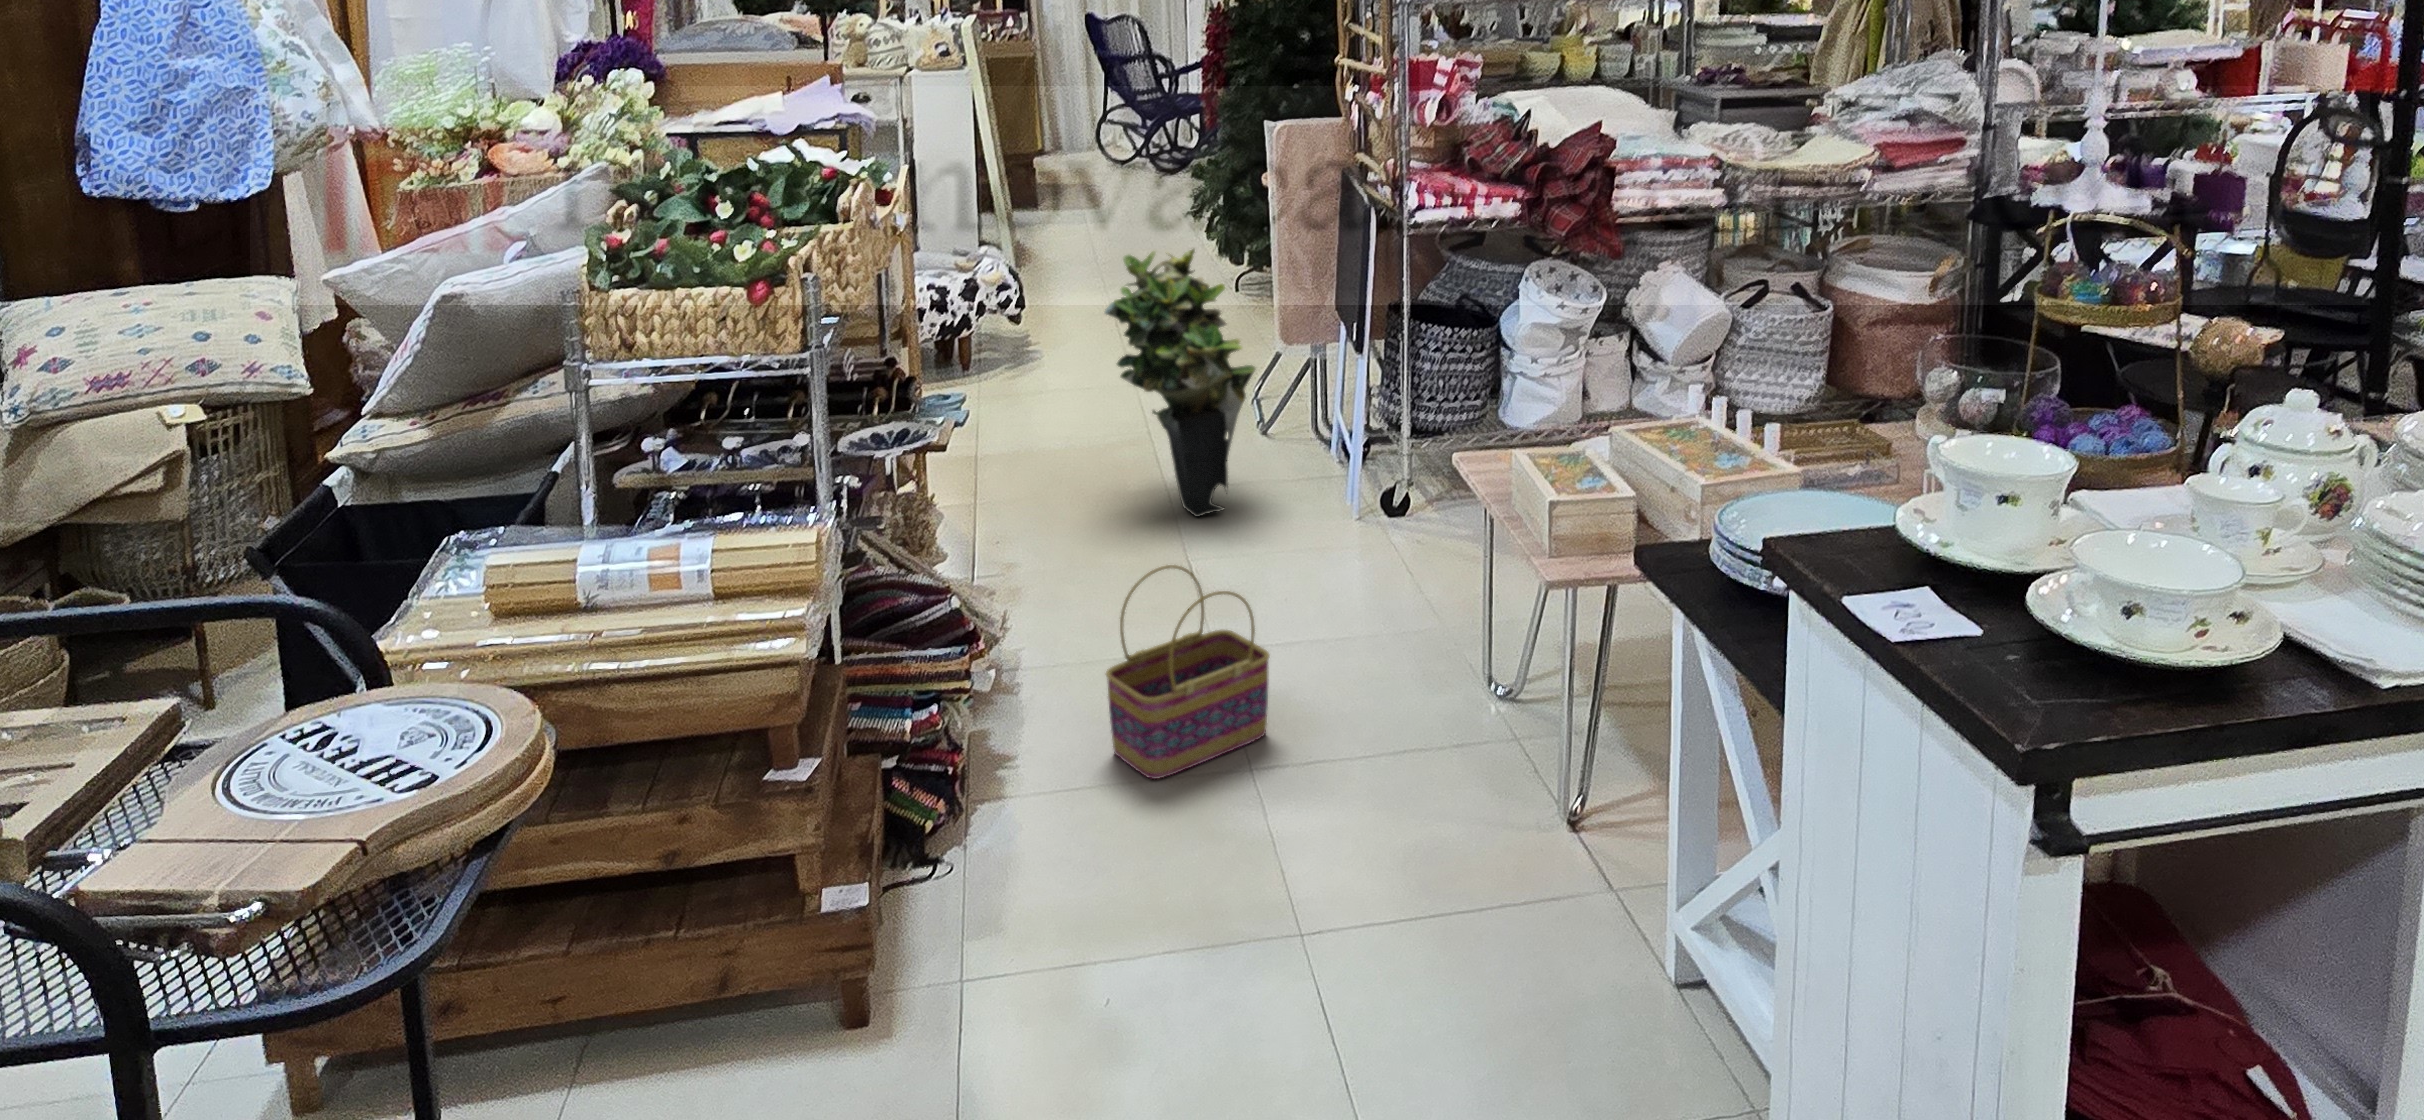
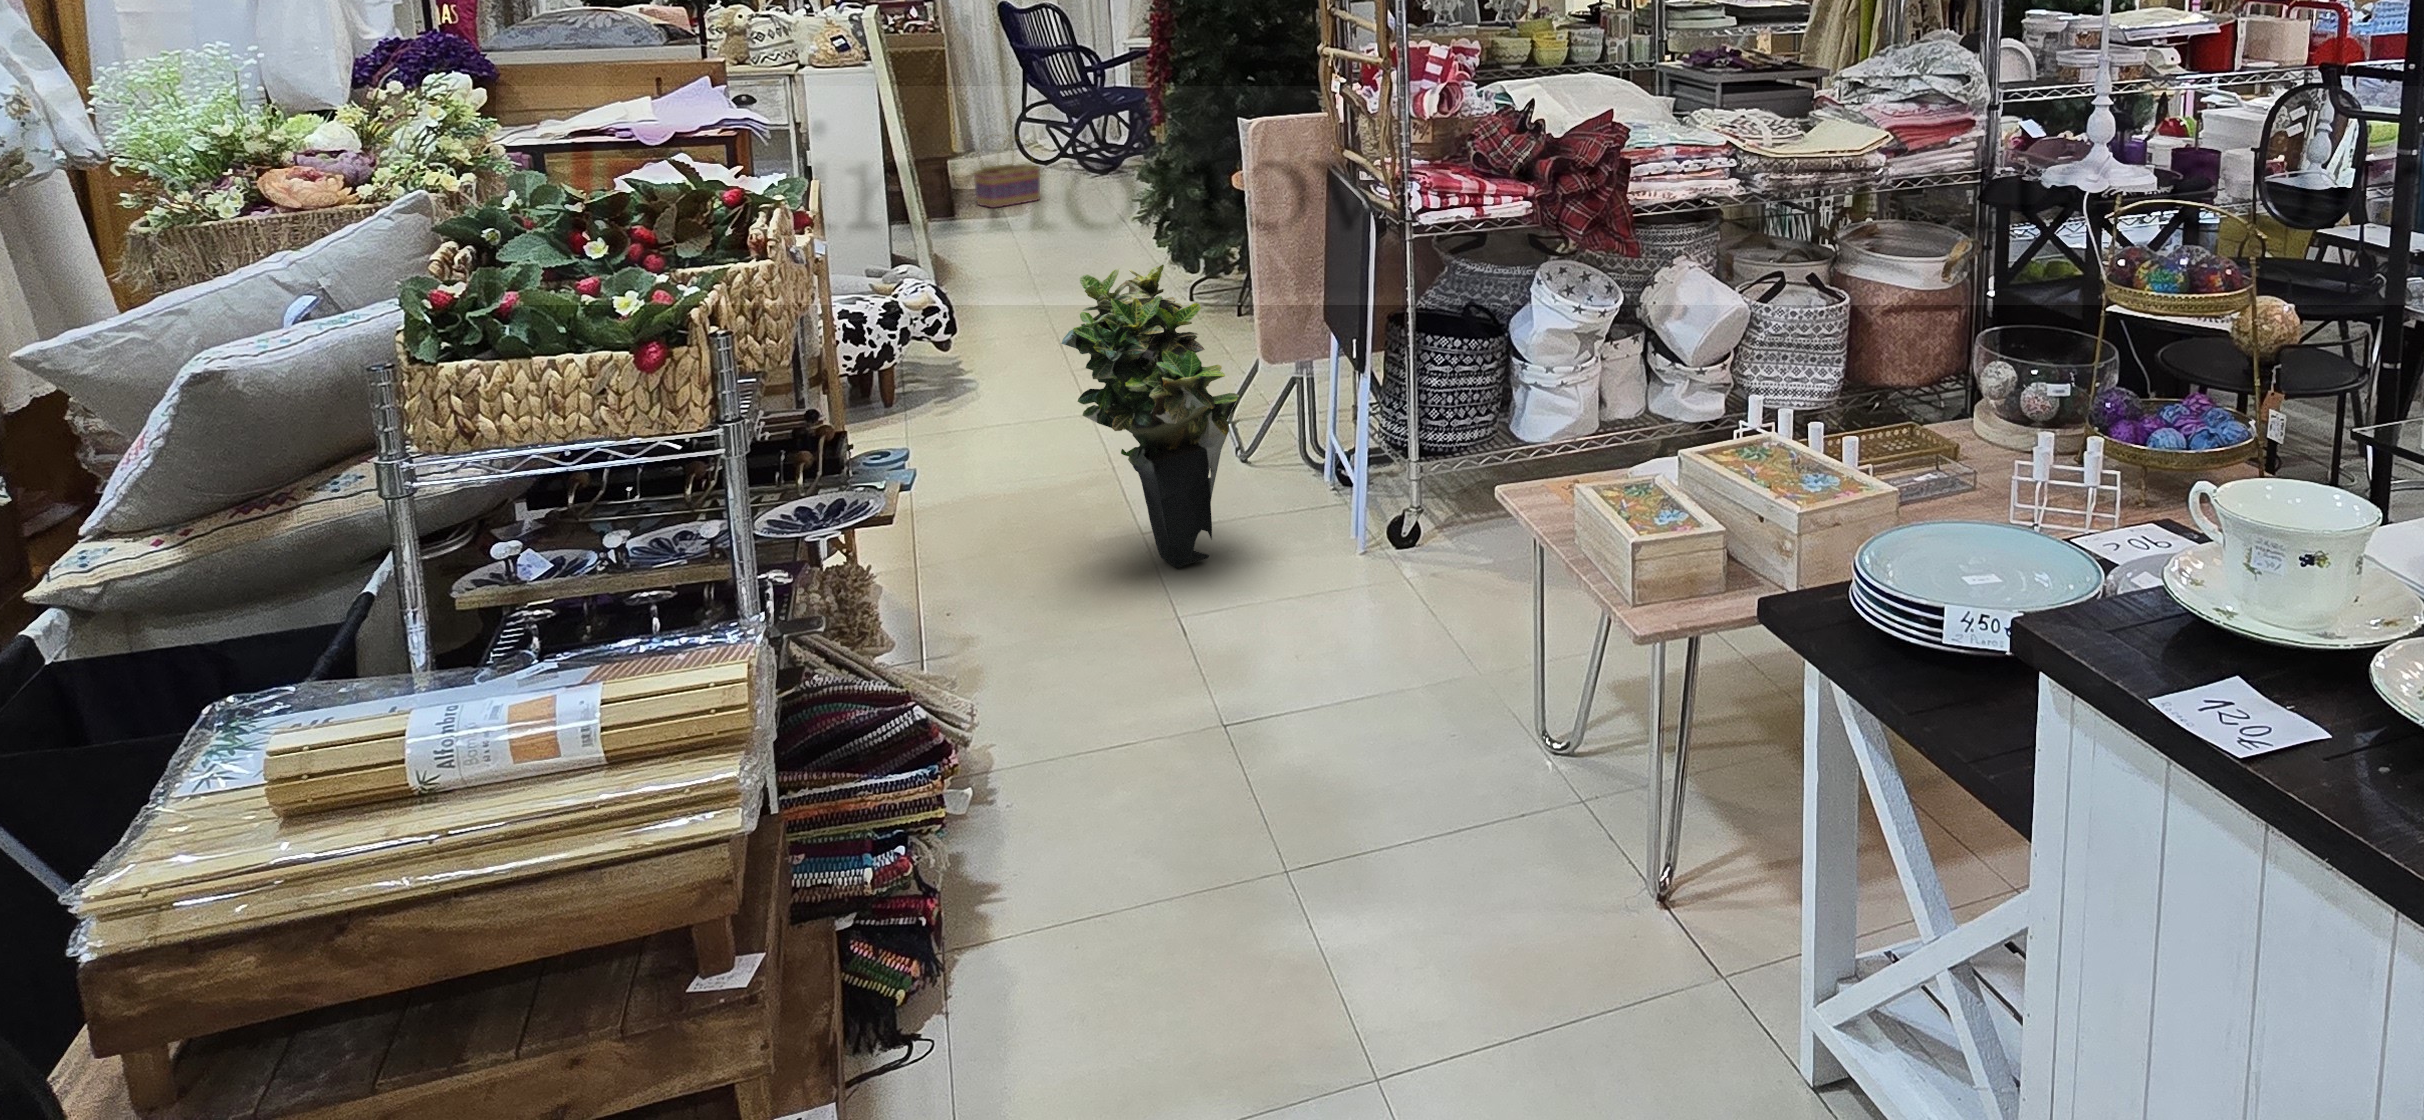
basket: present [1106,565,1270,779] -> present [974,138,1040,207]

